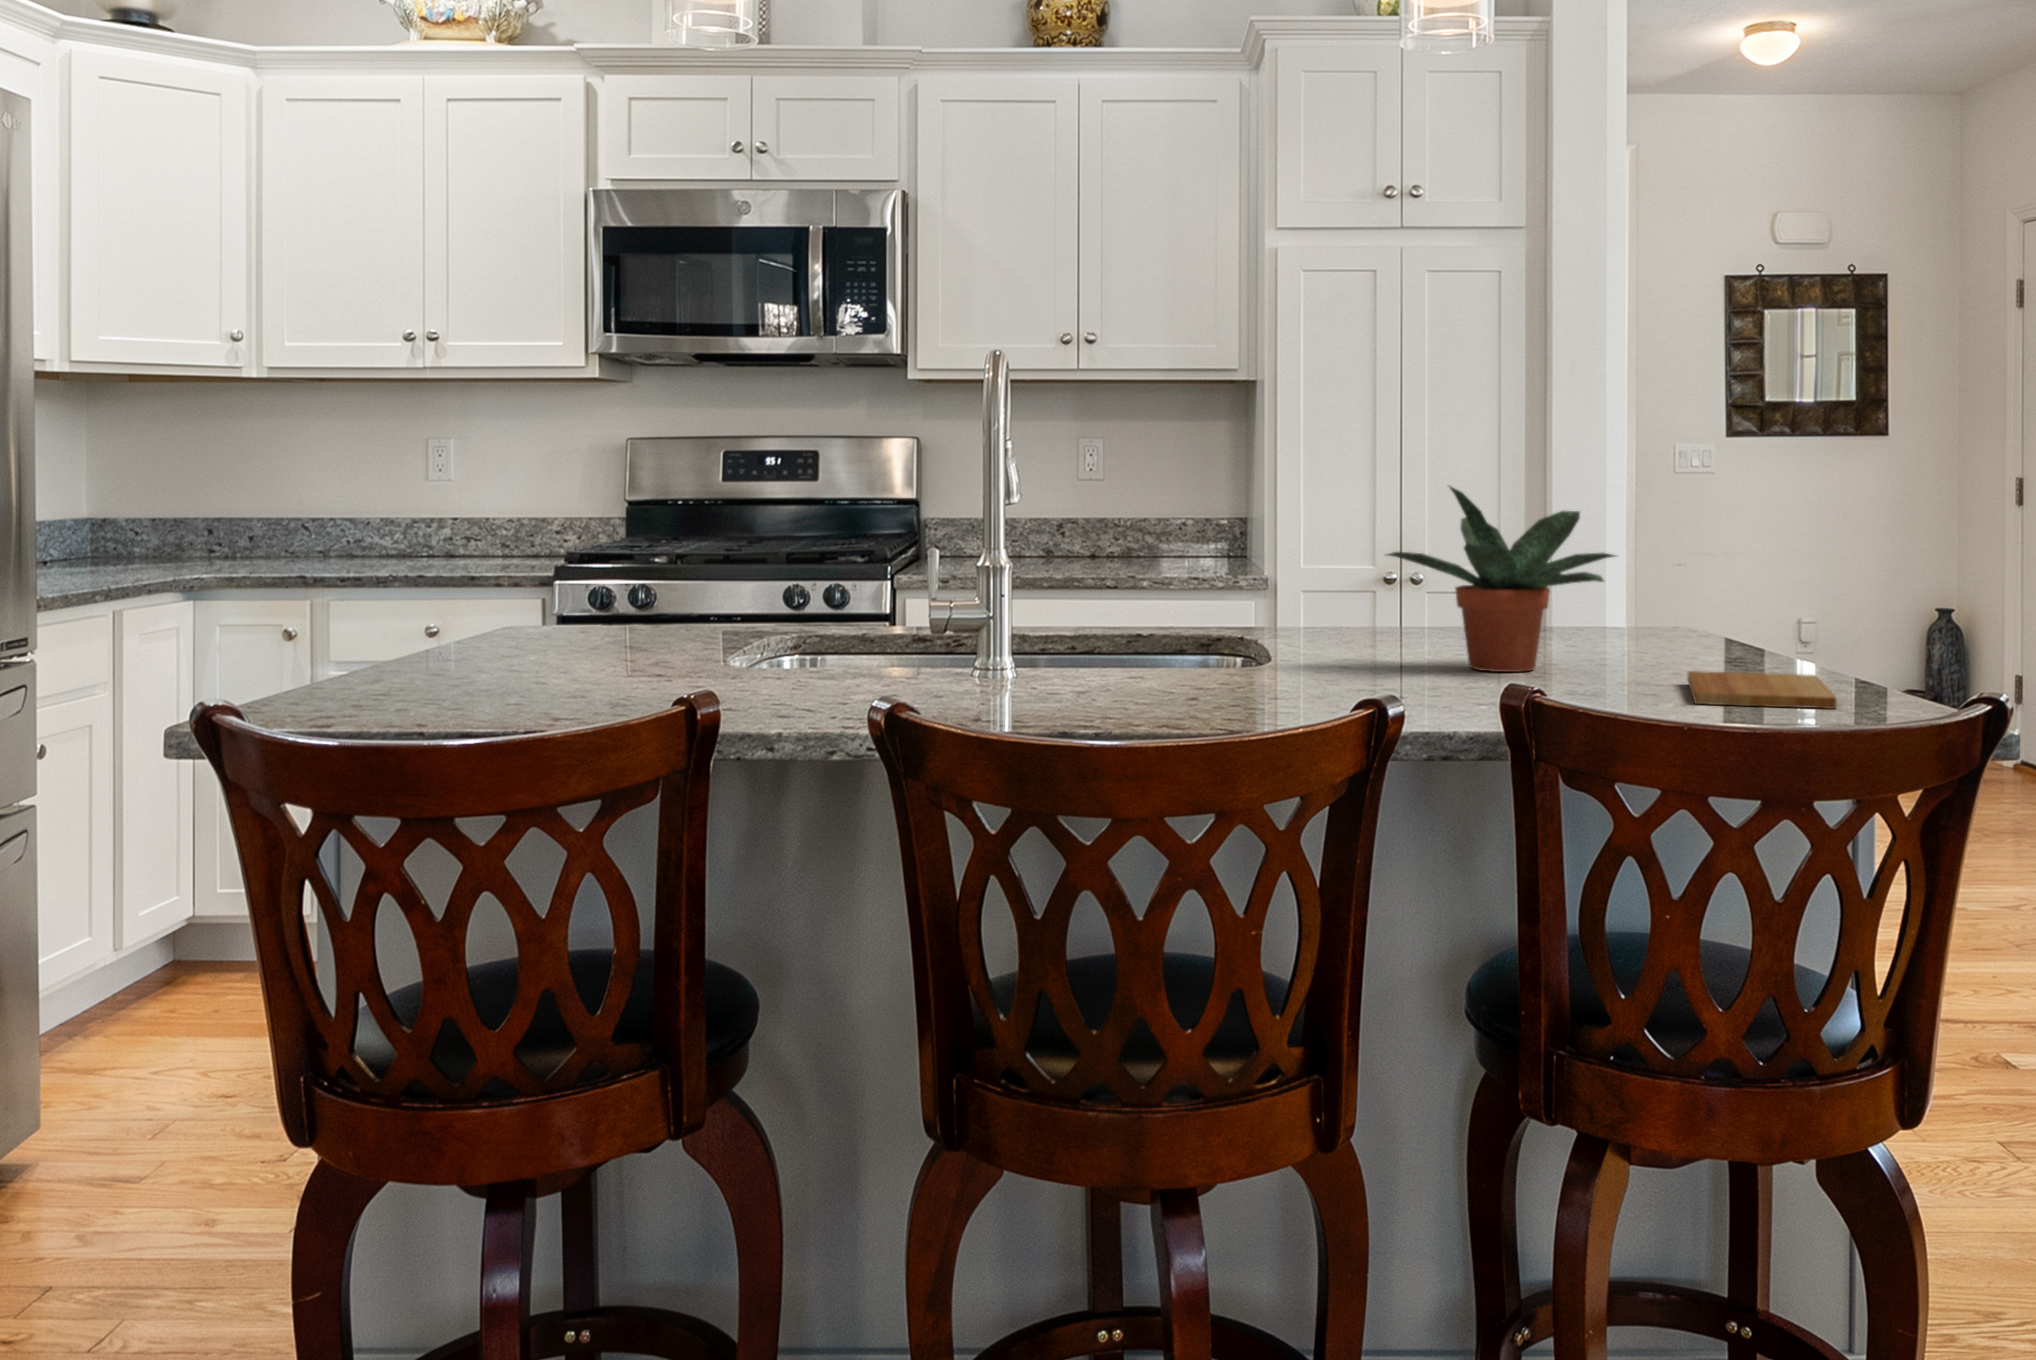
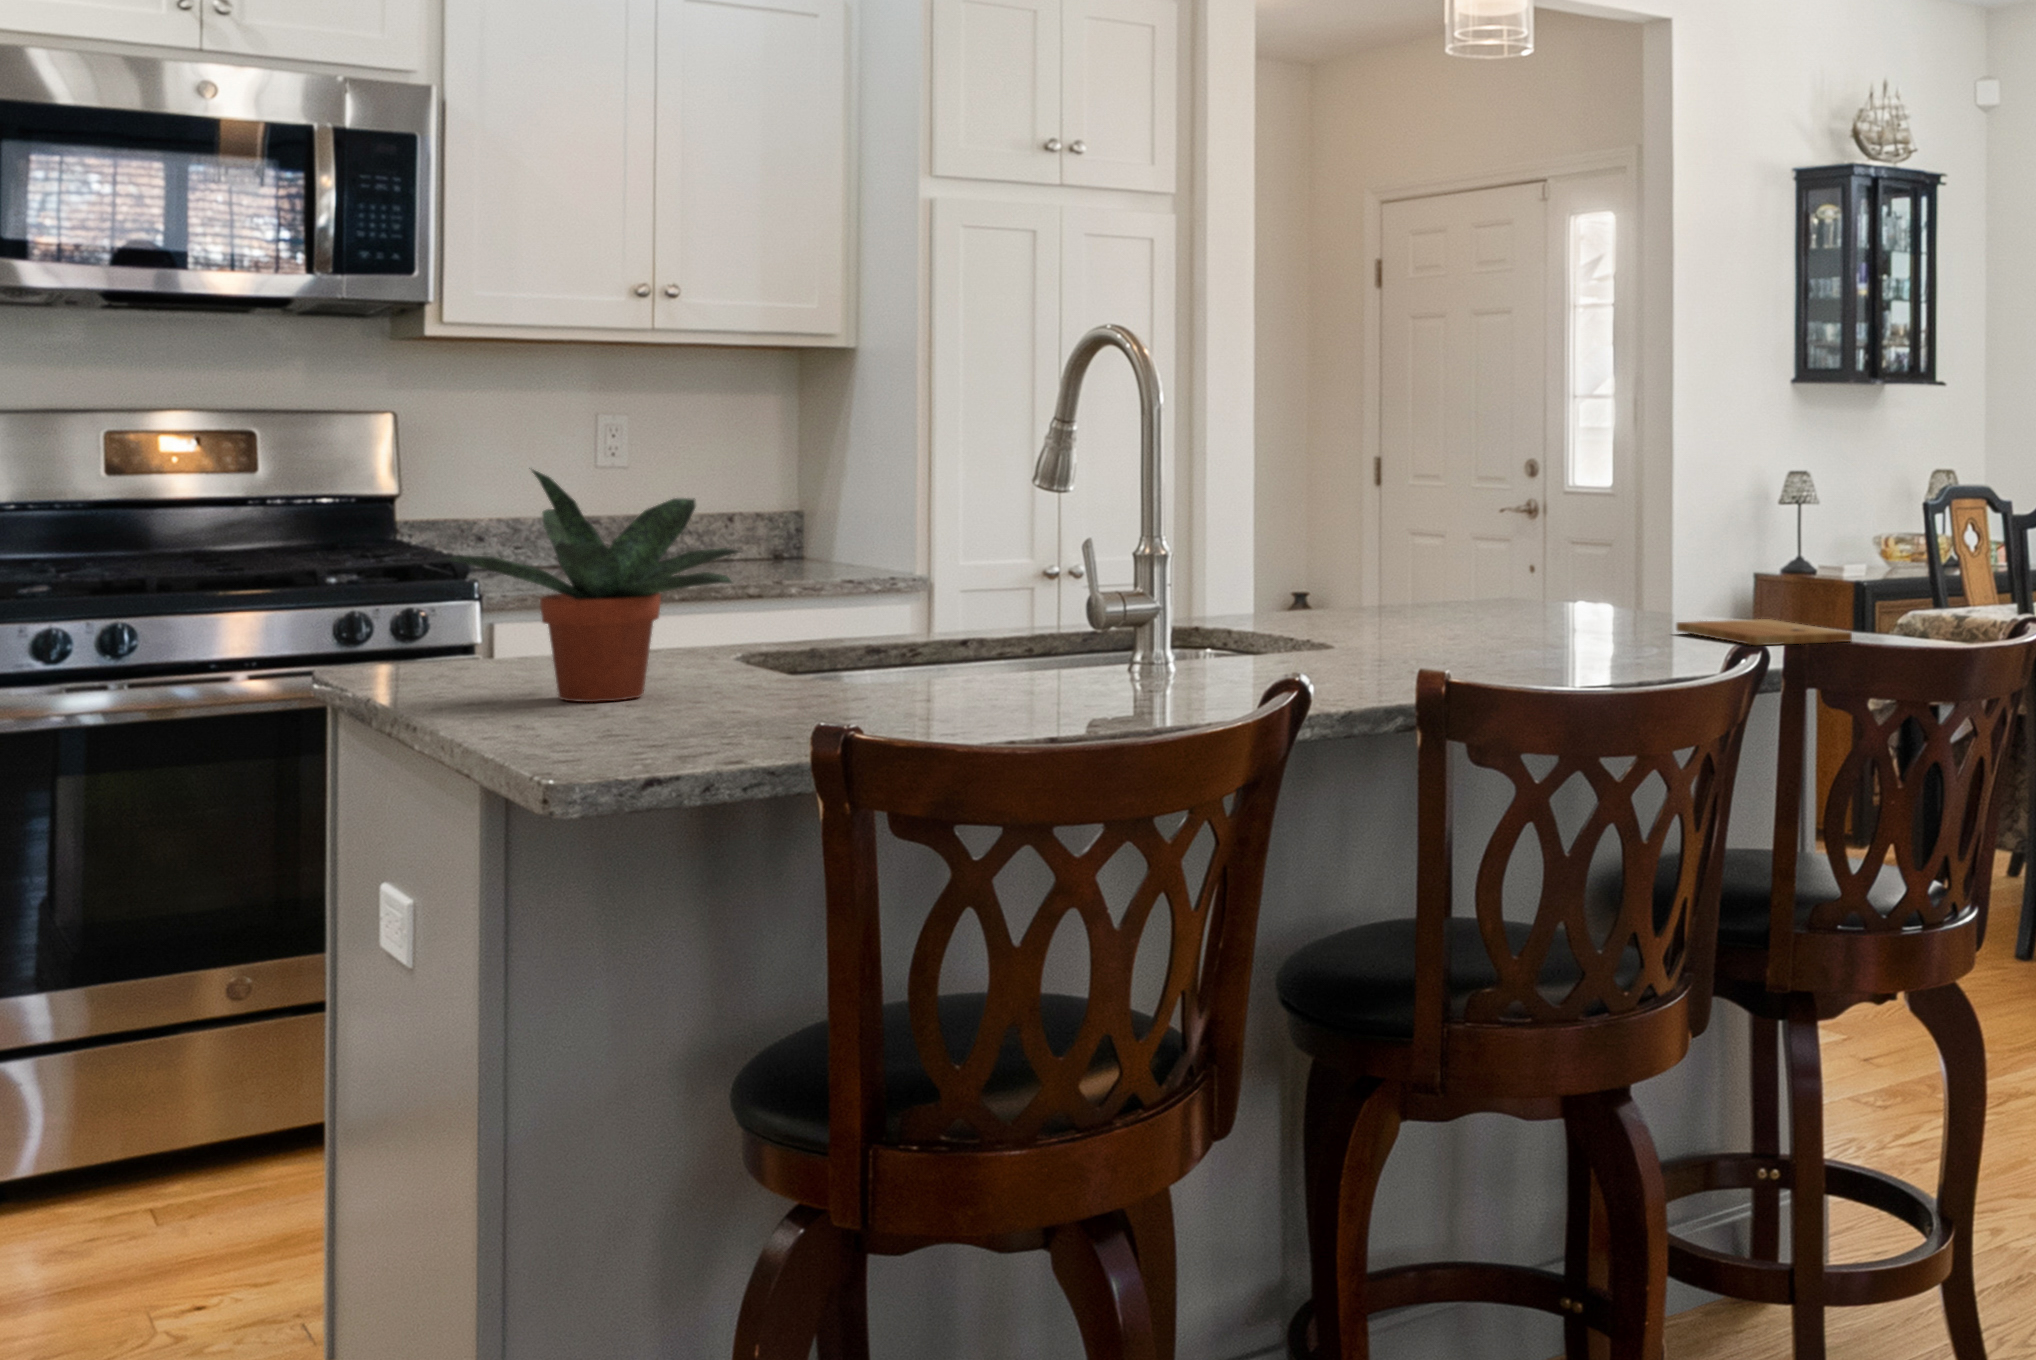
potted plant: present [1387,487,1615,672] -> present [447,470,740,702]

